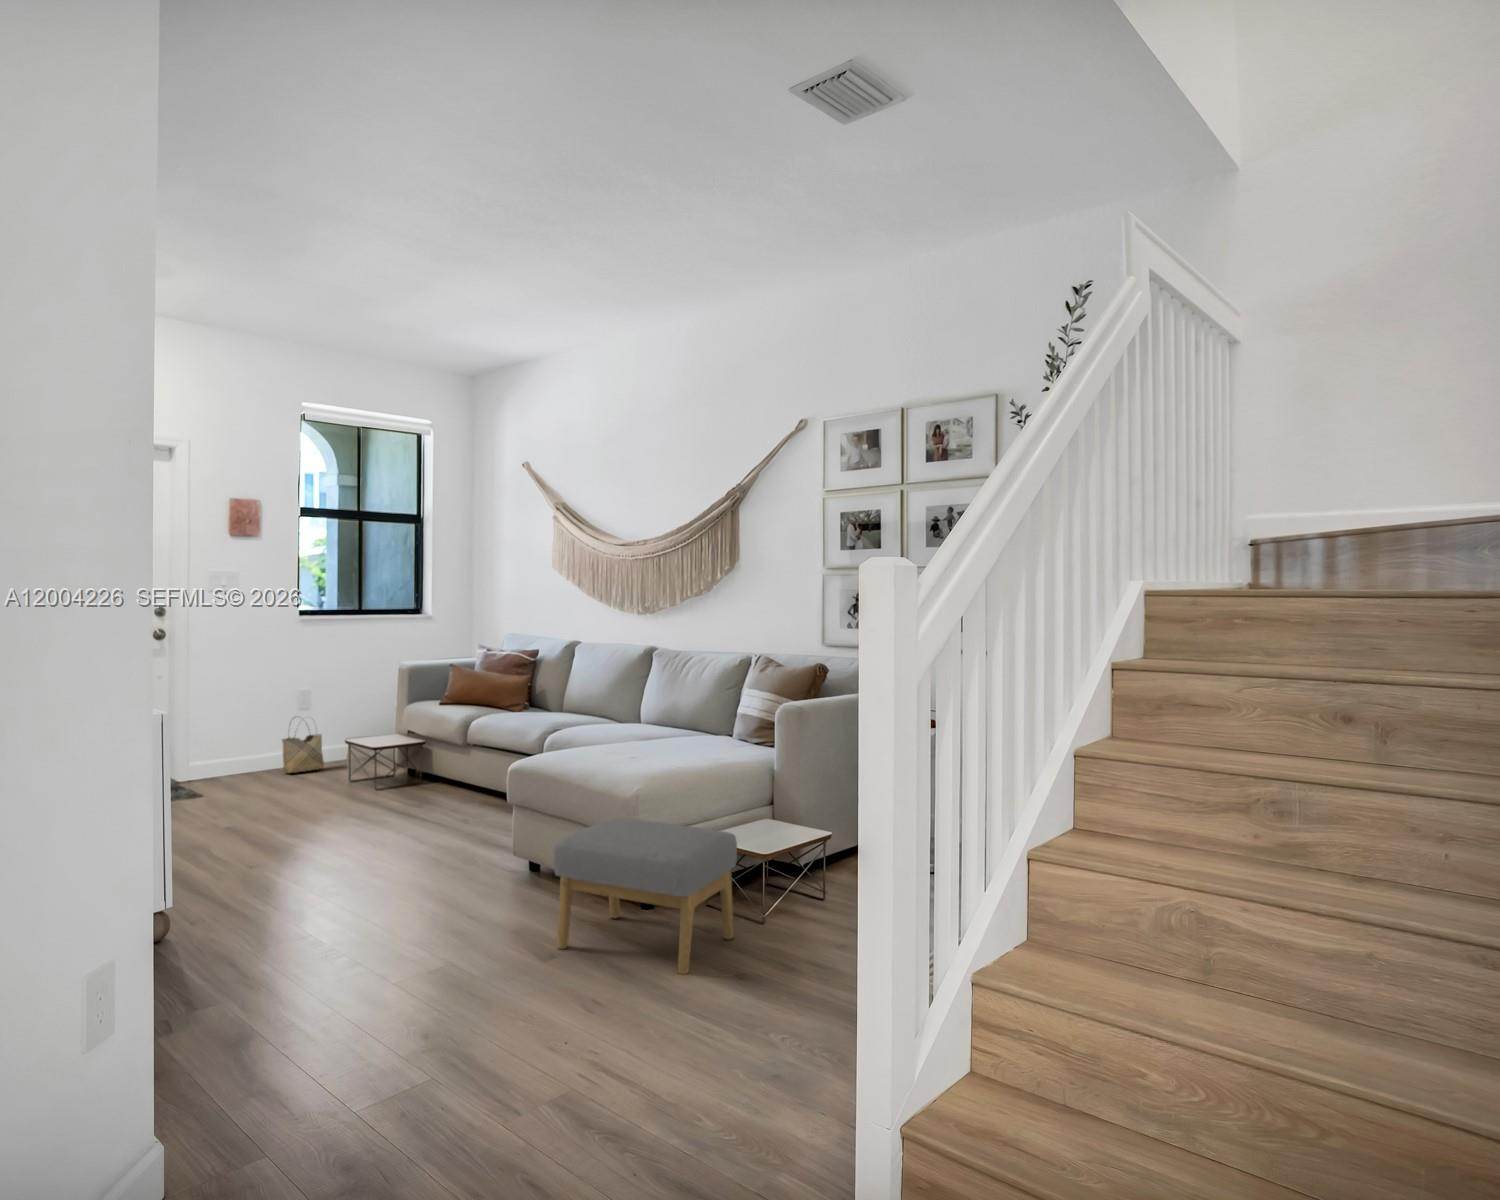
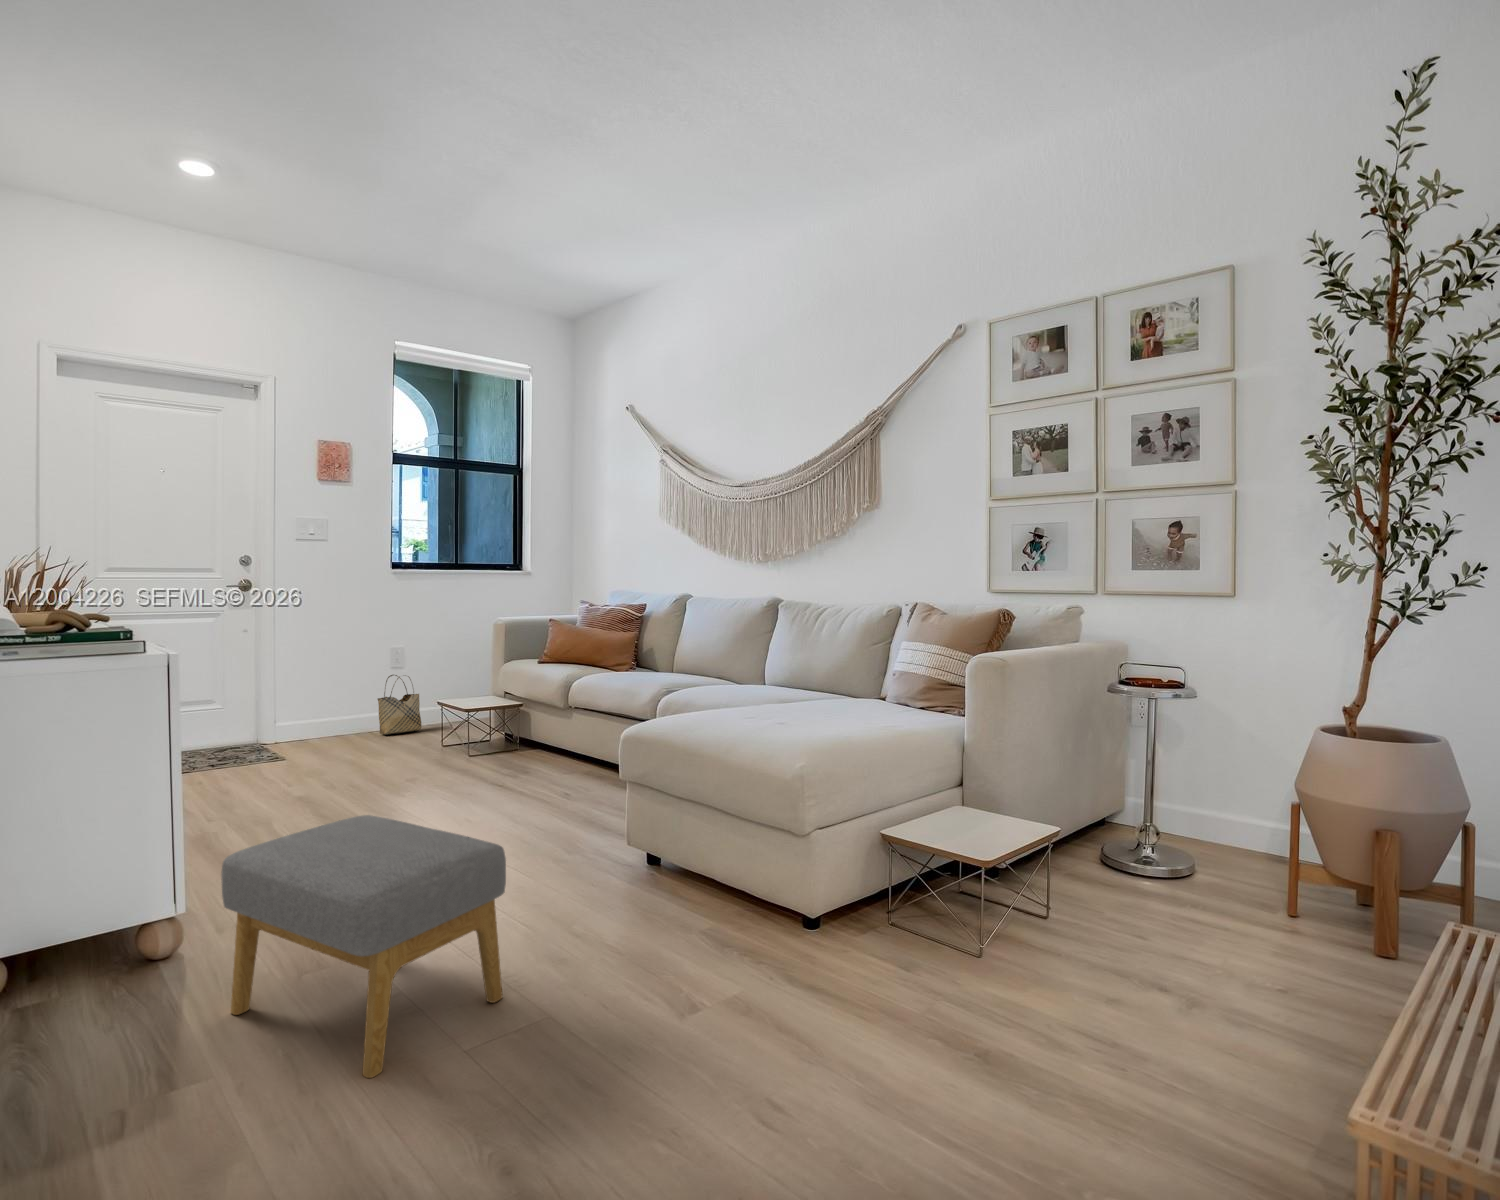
footstool: present [554,818,737,974] -> present [221,815,506,1078]

